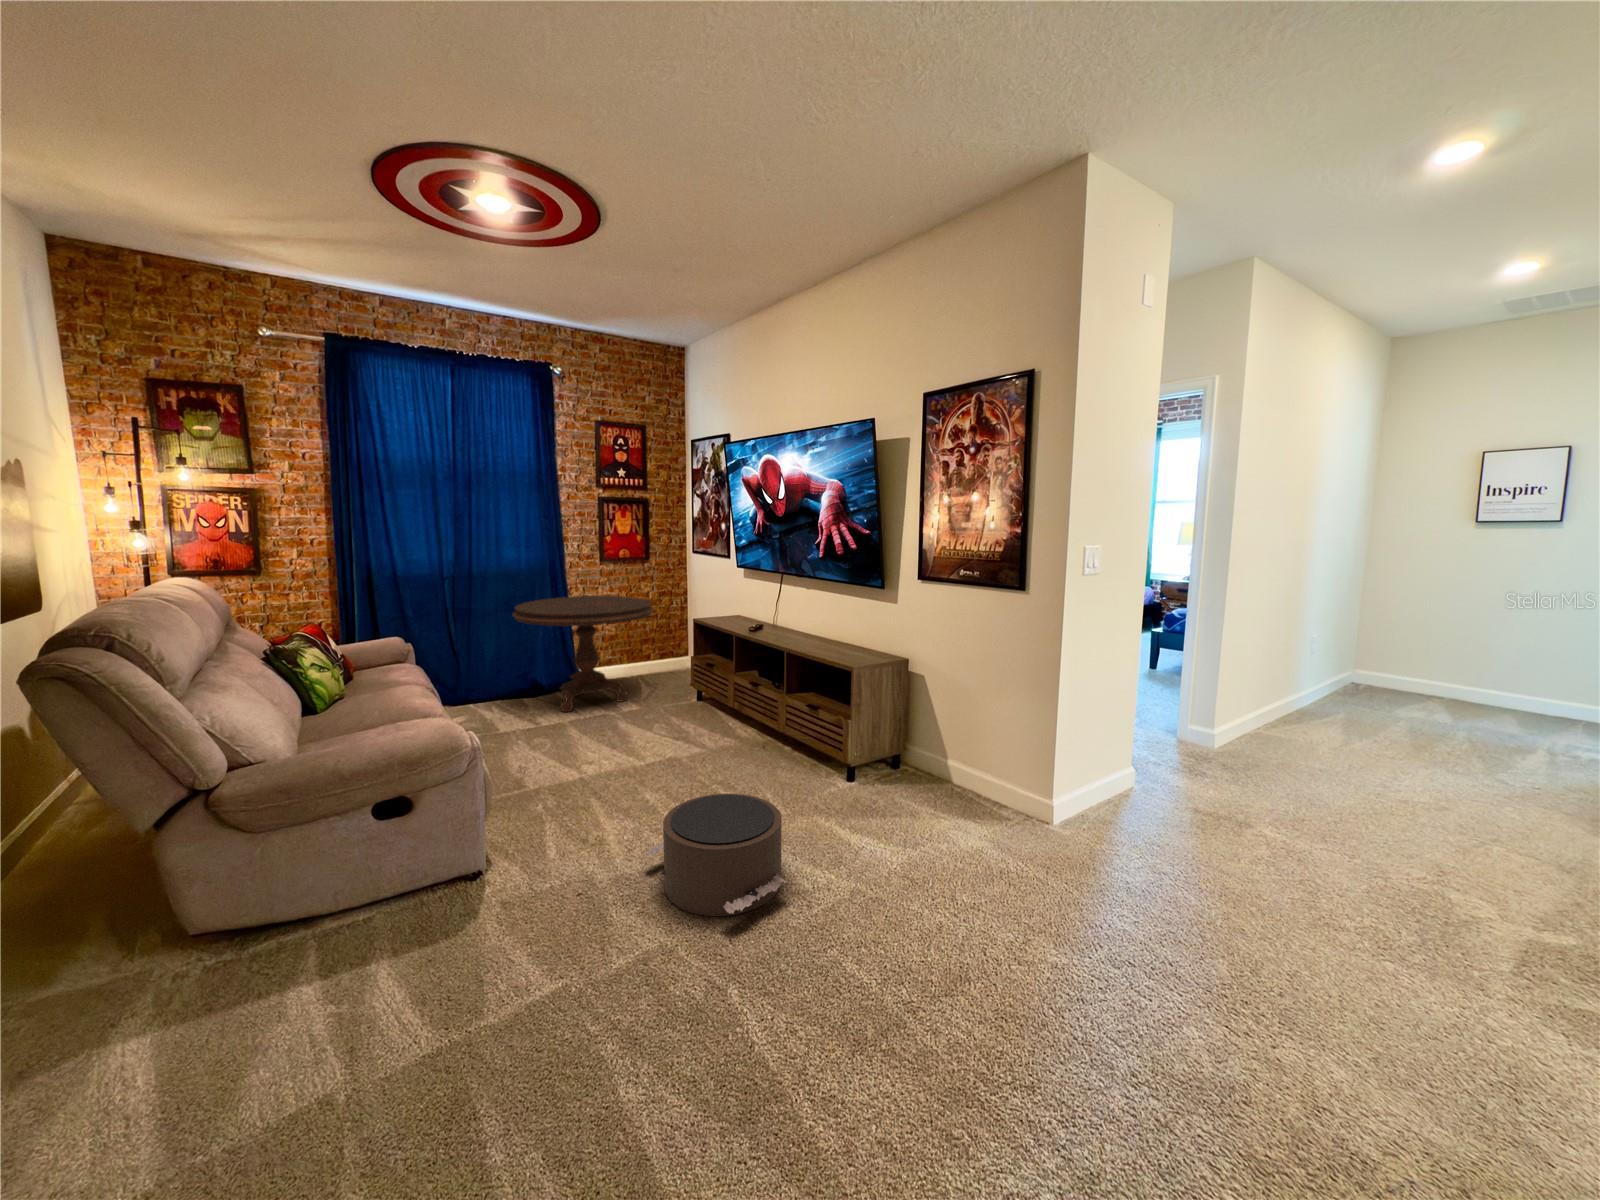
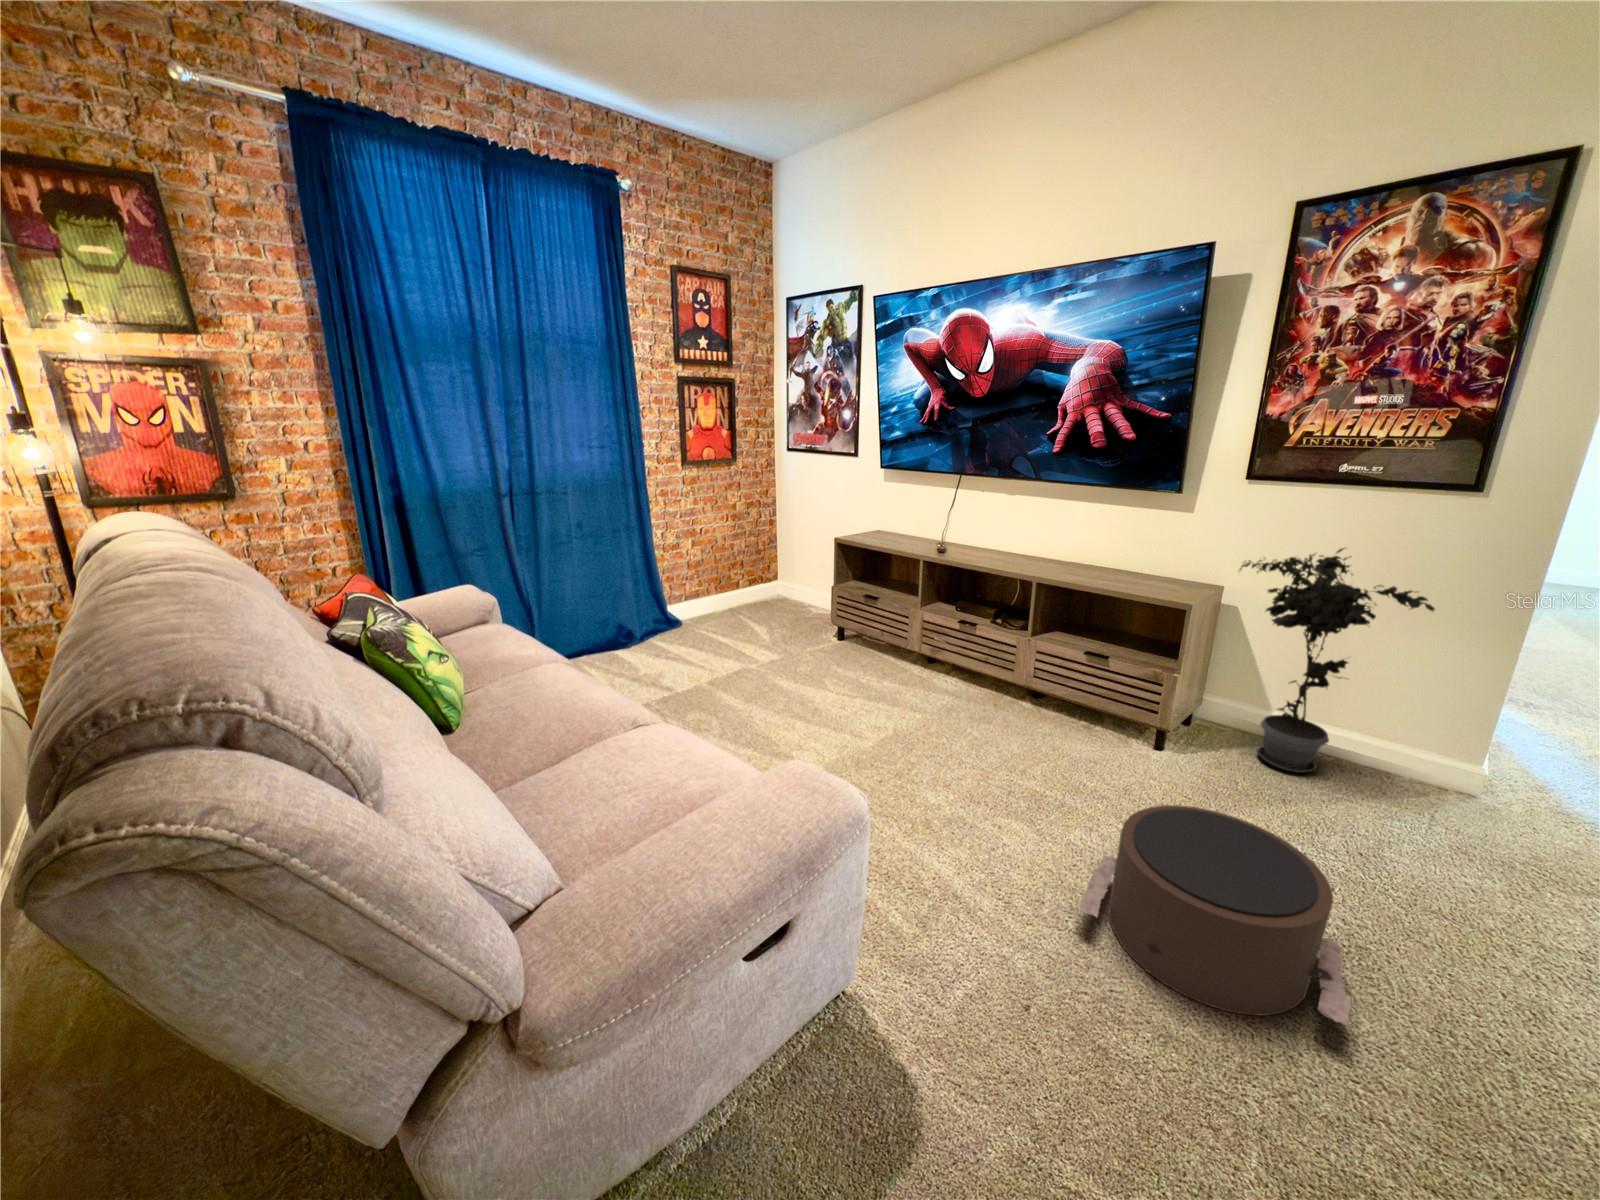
side table: present [512,596,654,712] -> none [608,510,789,666]
potted plant: none [899,629,979,805] -> present [1240,548,1435,773]

